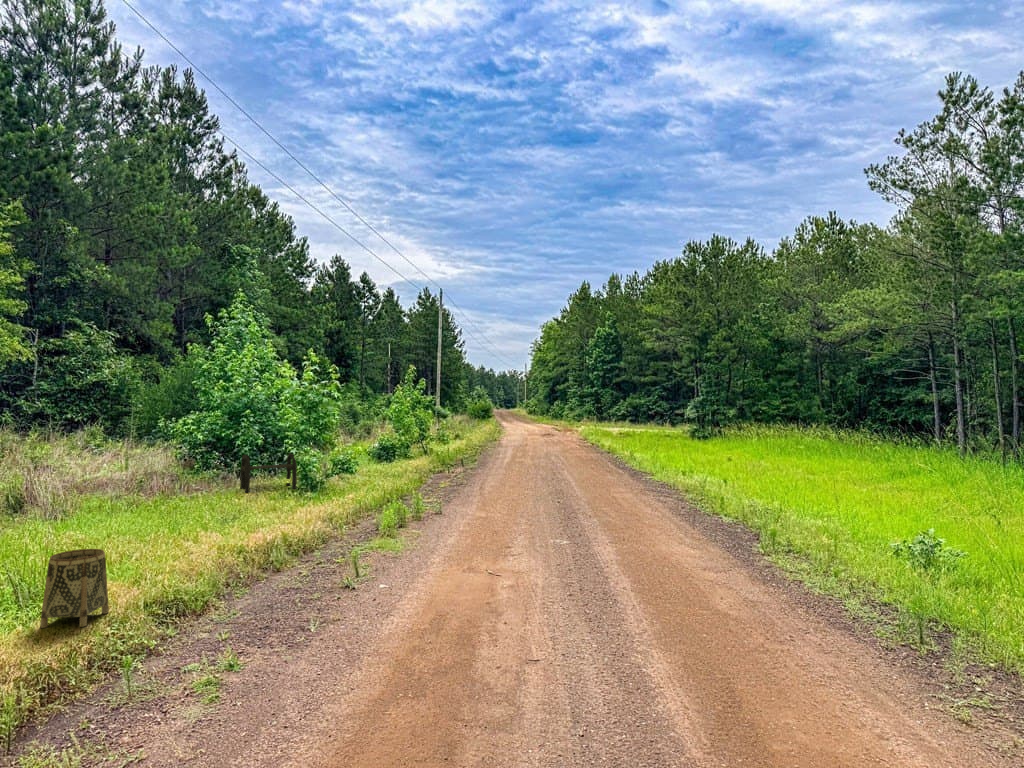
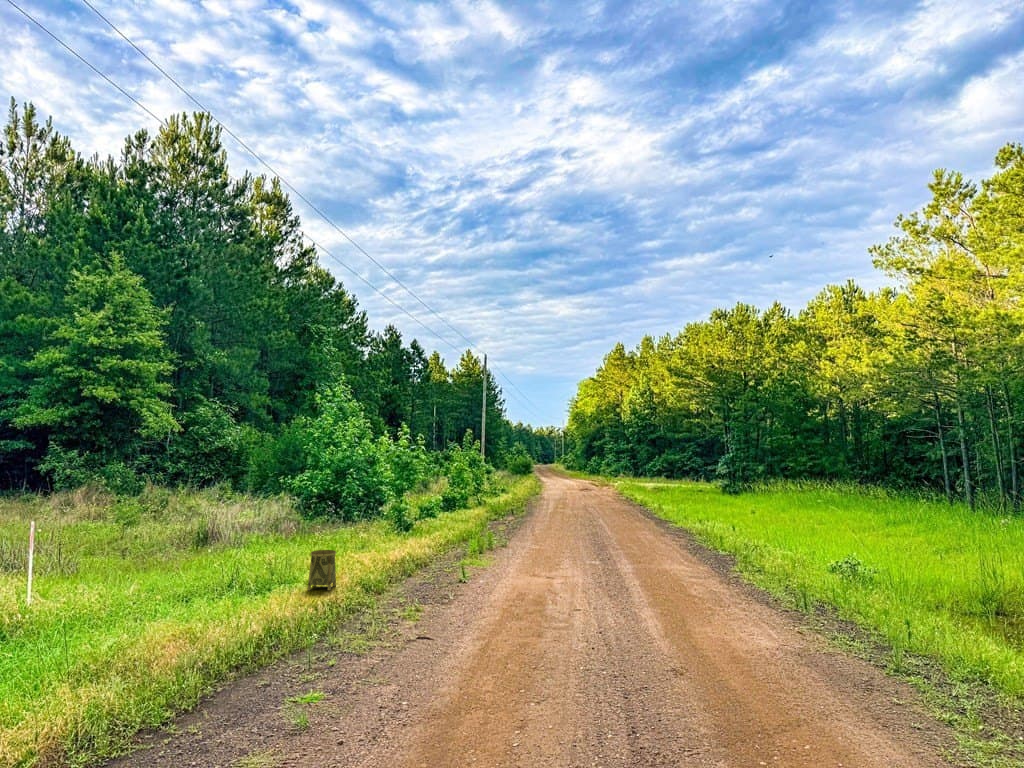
bench: present [240,453,297,492] -> none [352,502,394,531]

